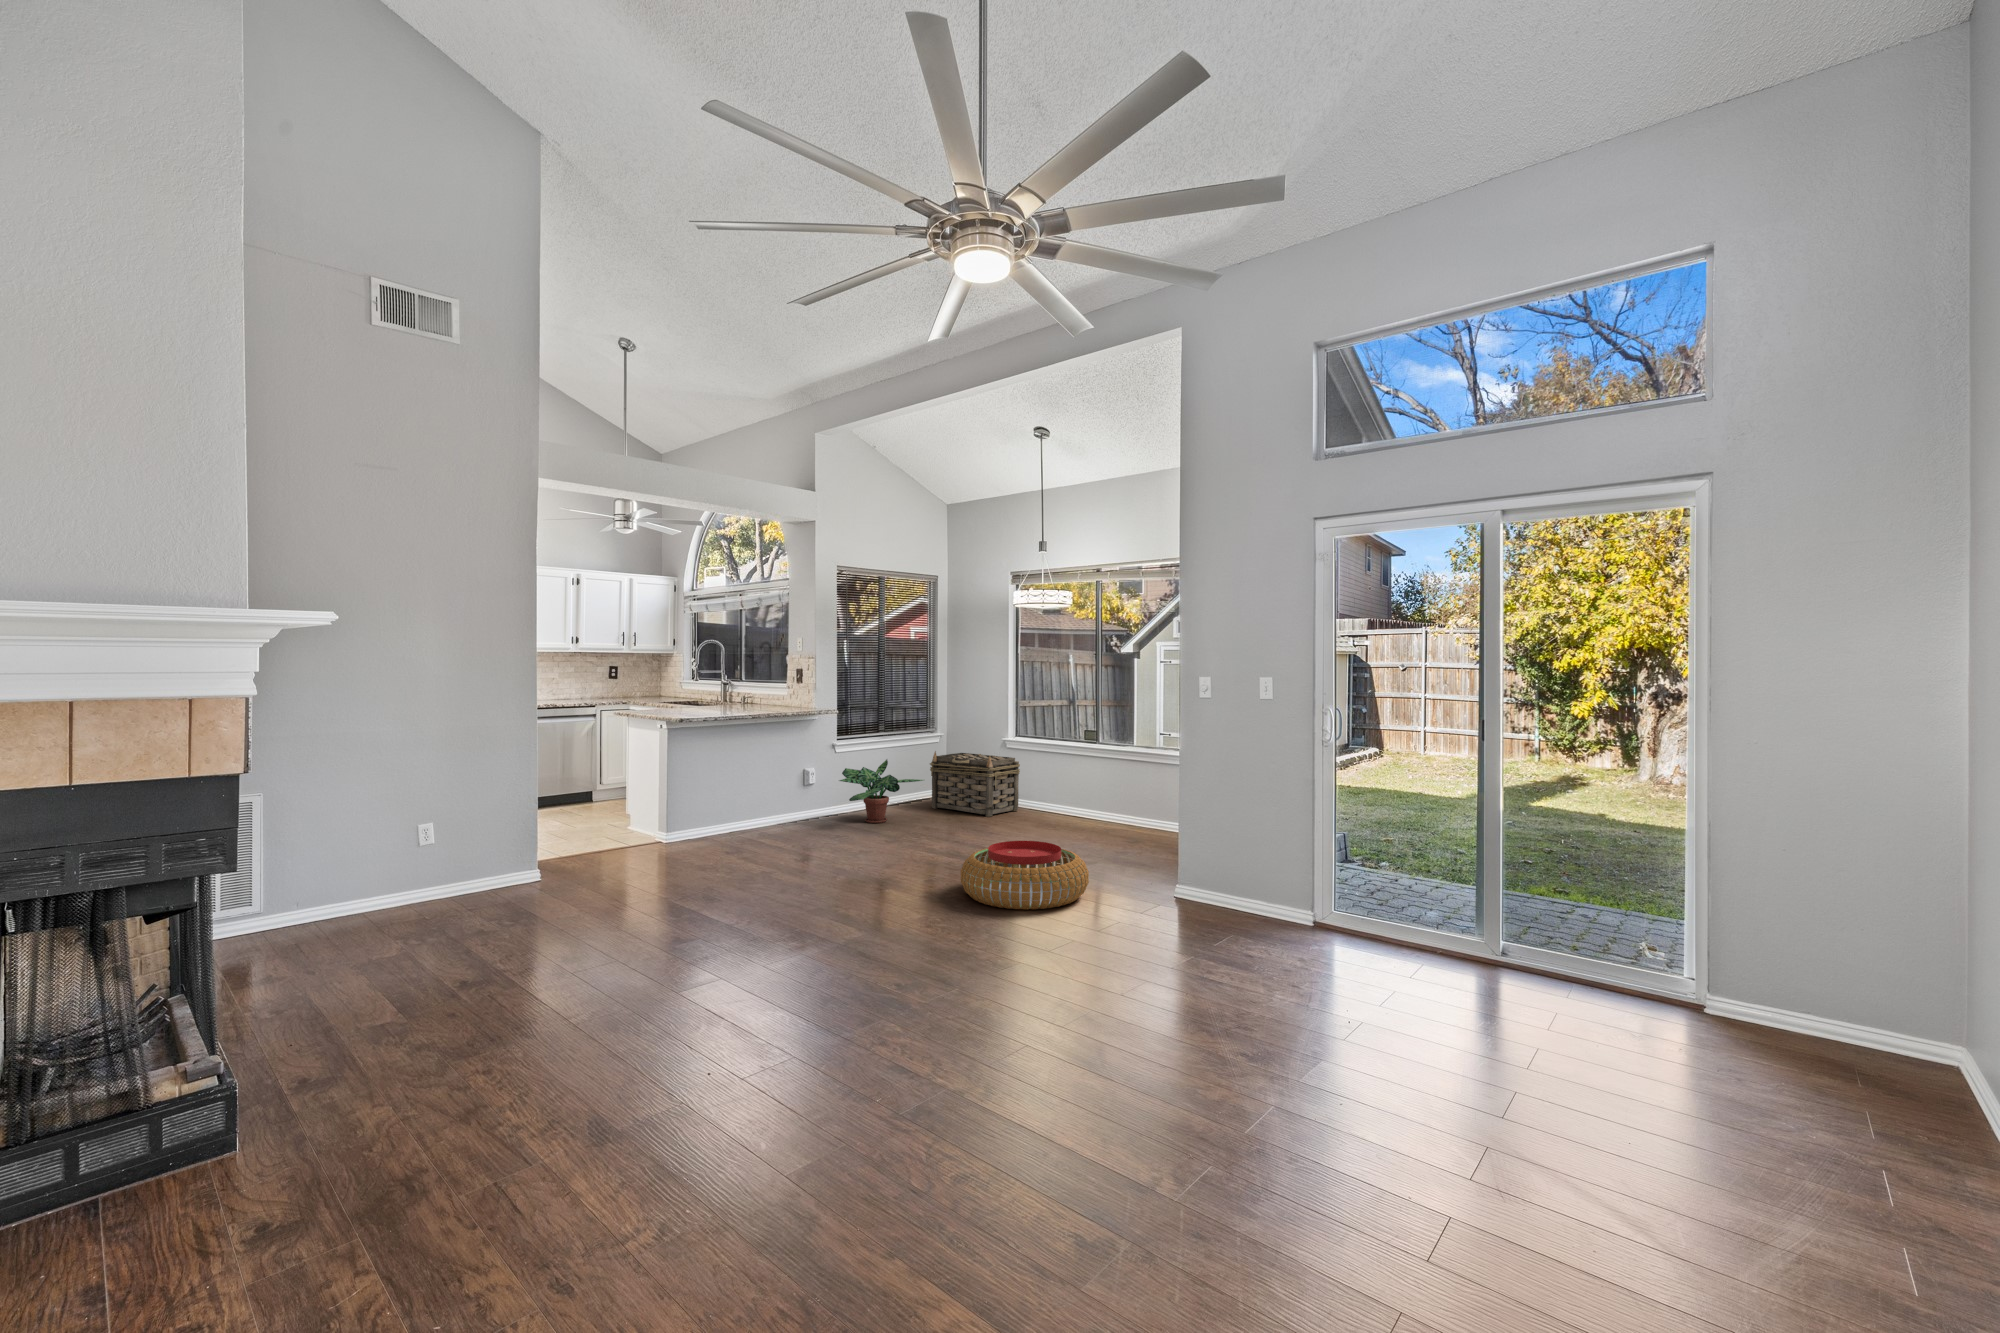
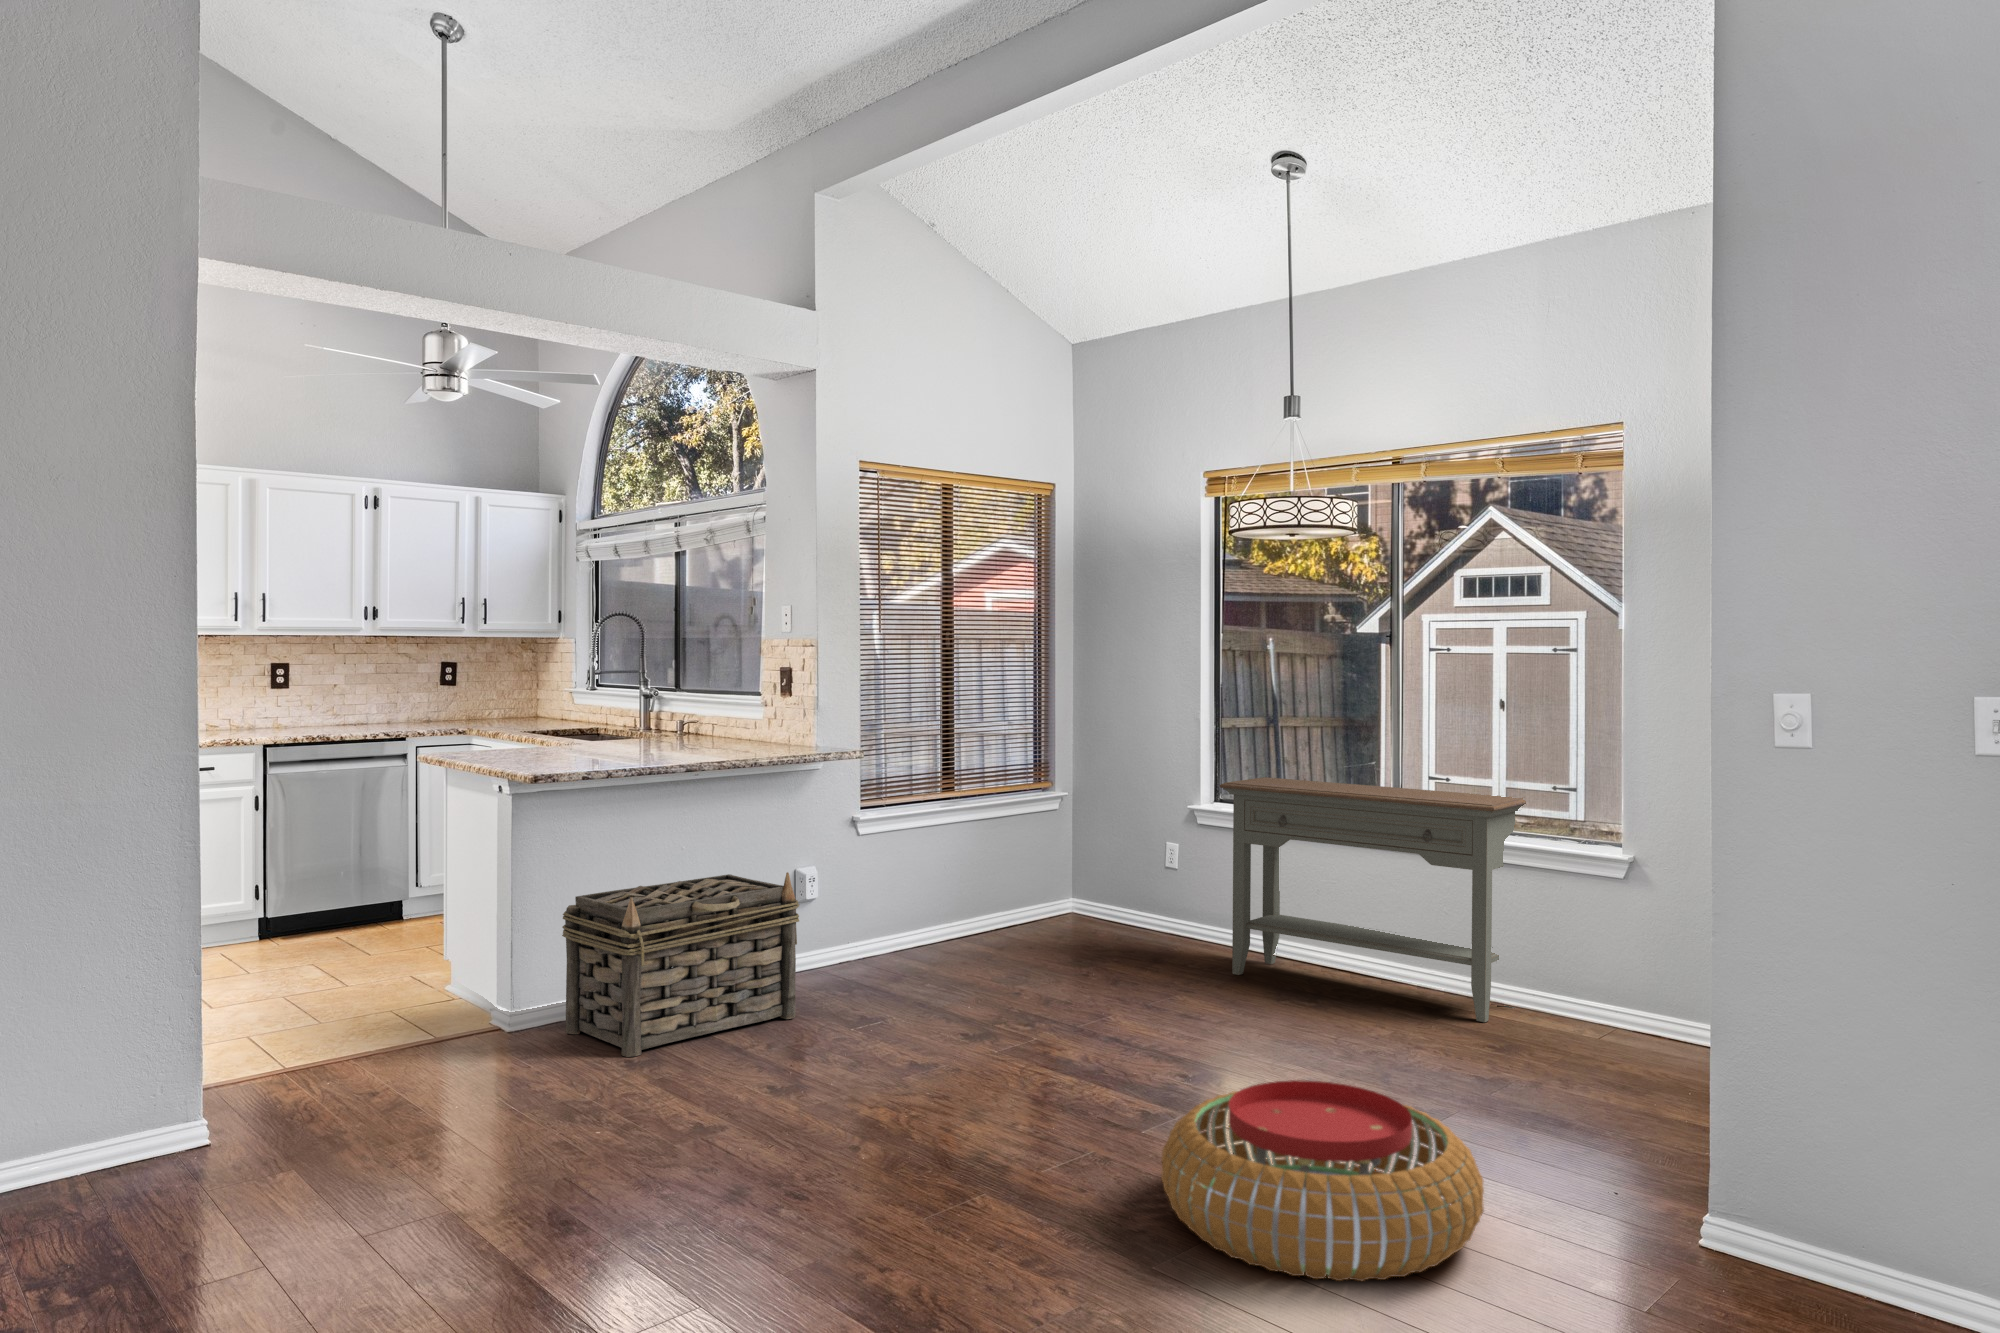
console table: none [1013,723,1153,834] -> present [1220,777,1526,1022]
basket: present [930,751,1020,817] -> present [562,872,799,1057]
potted plant: present [839,760,923,823] -> none [863,853,1043,985]

